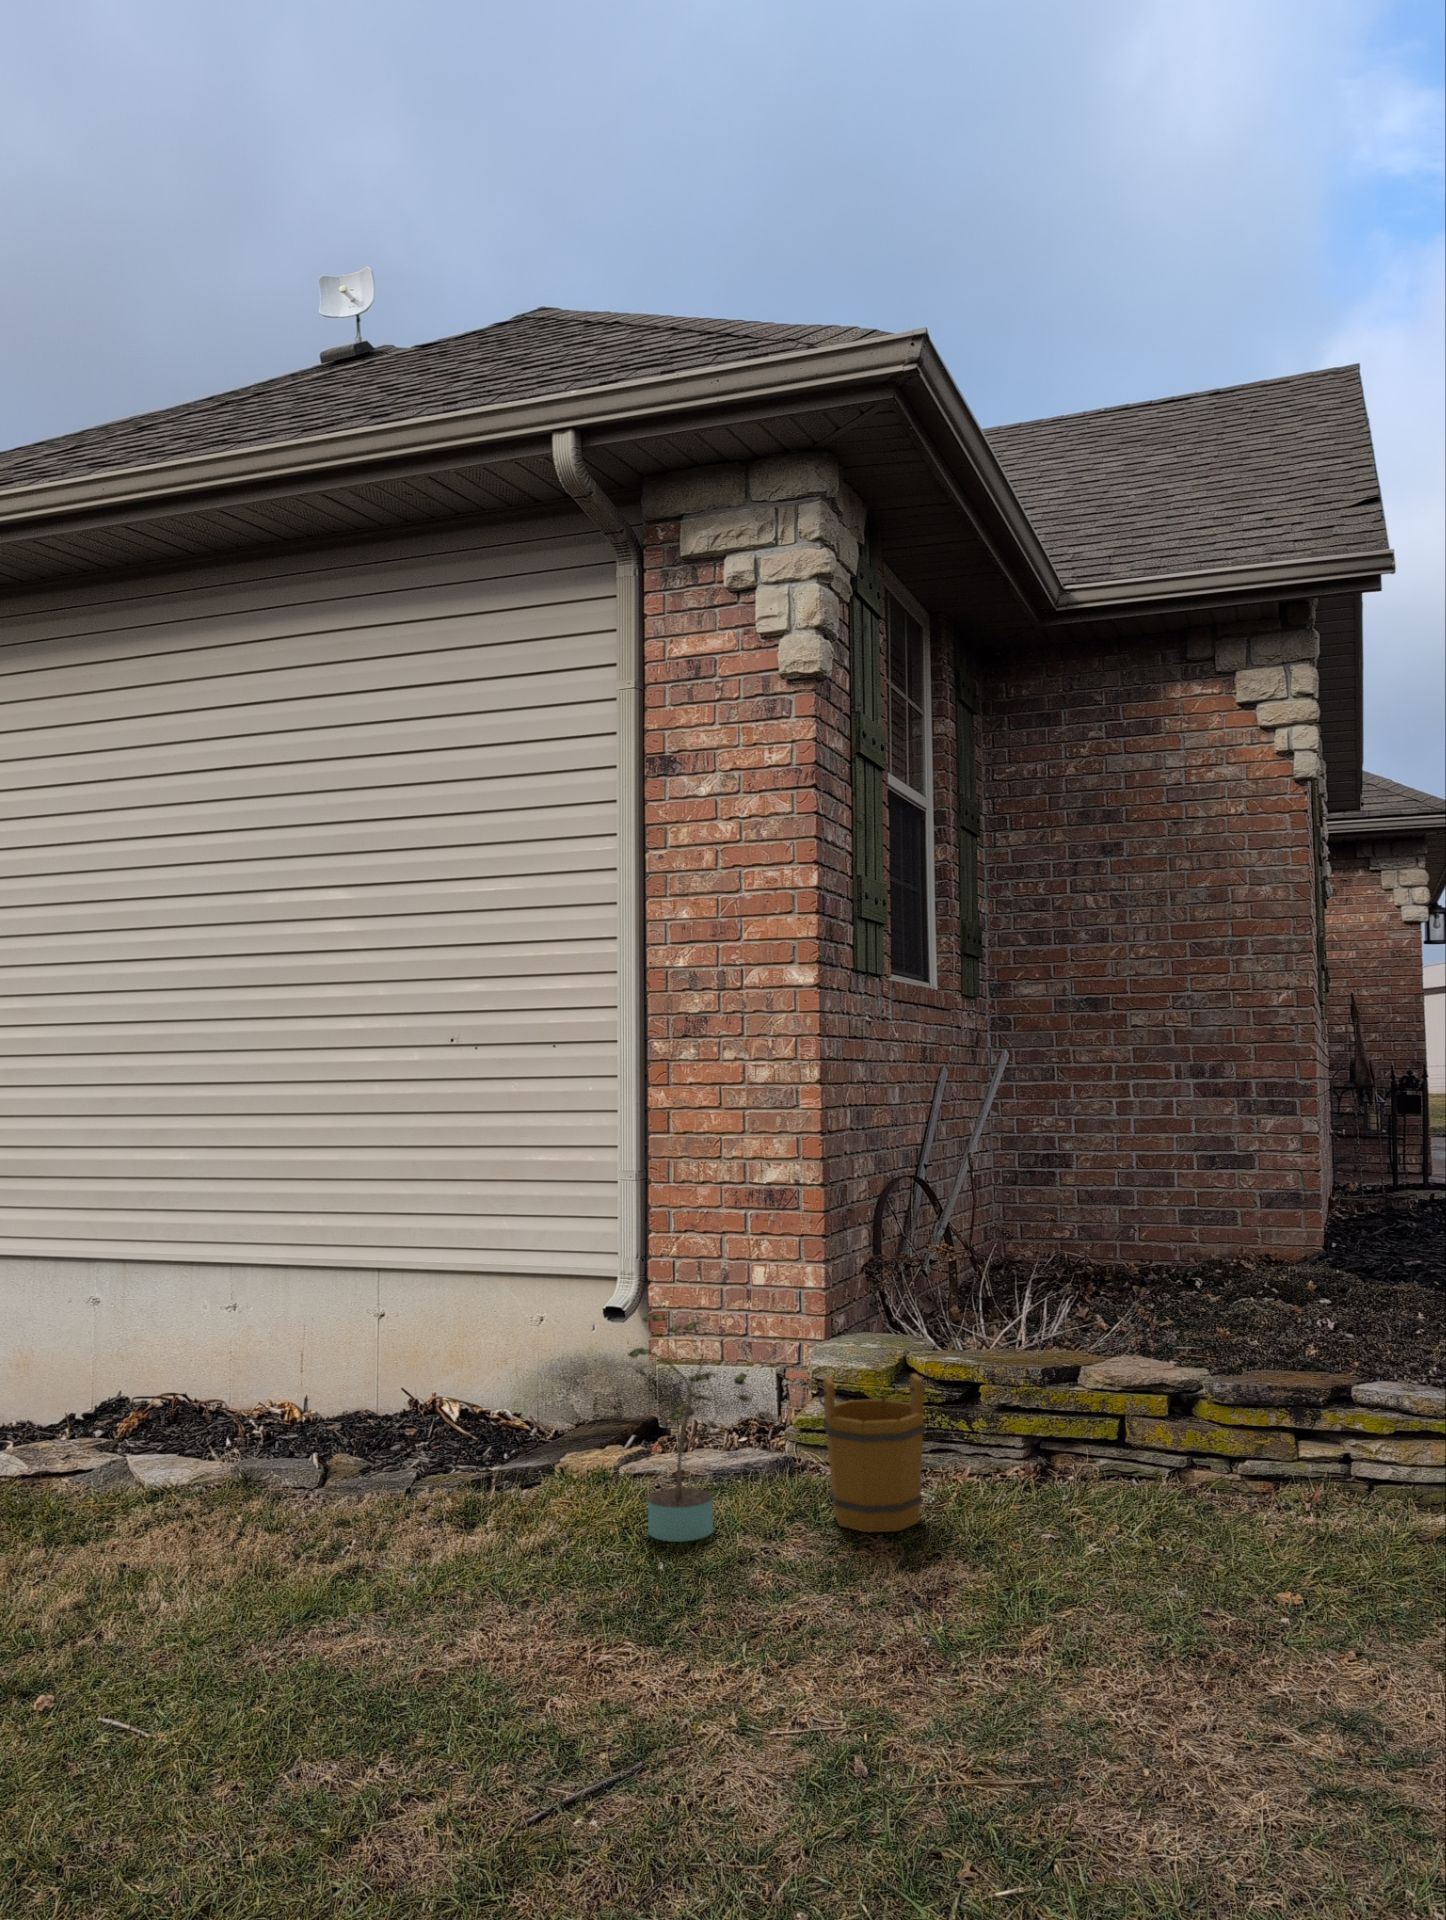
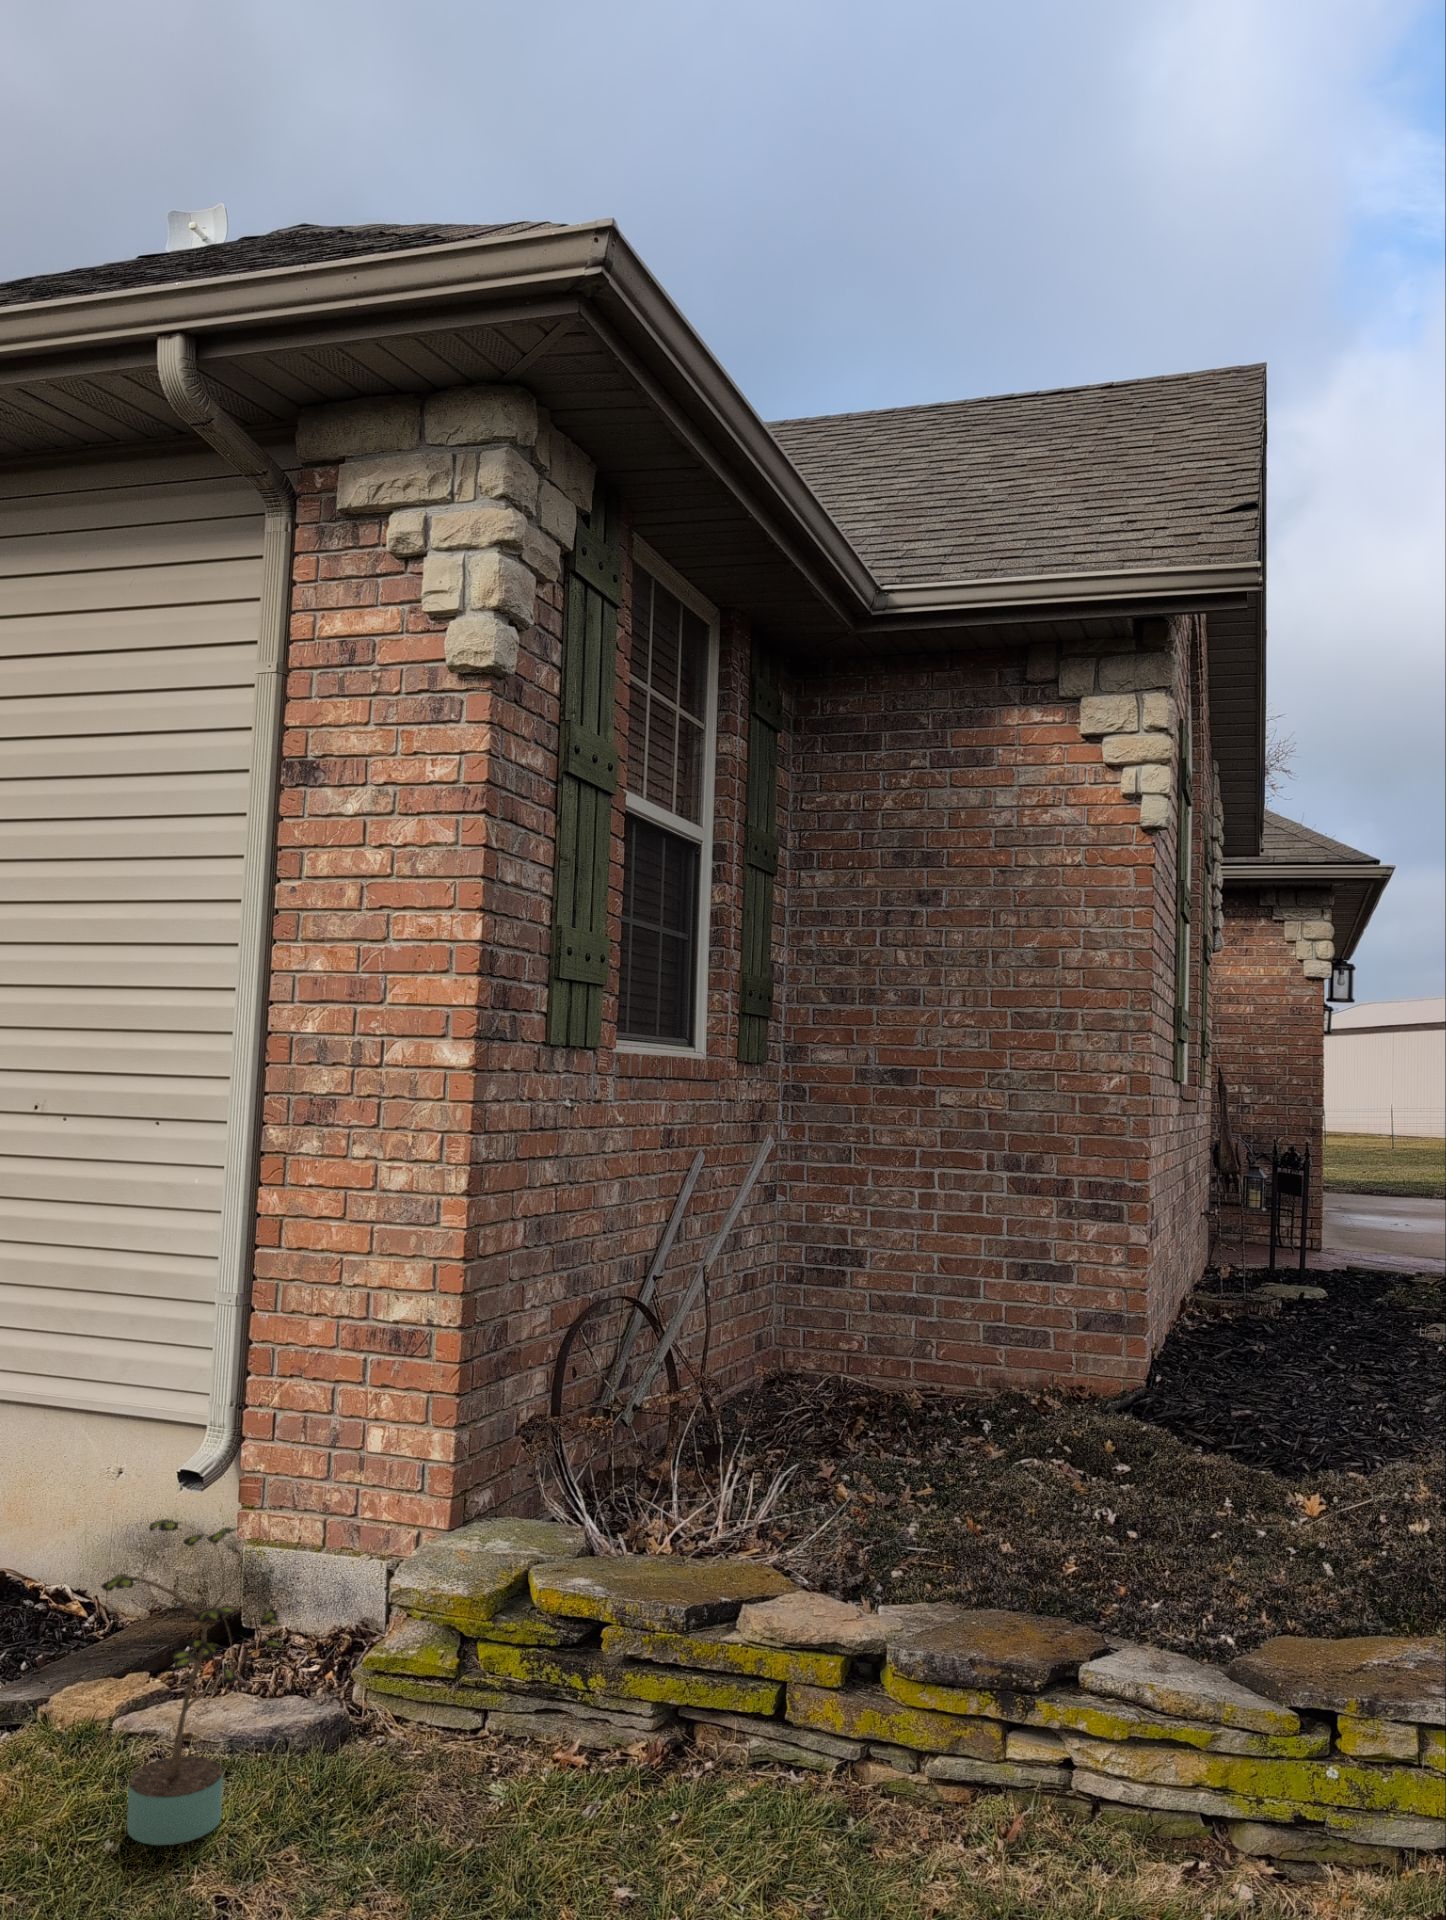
bucket: present [819,1374,926,1532] -> none [380,1610,526,1838]

